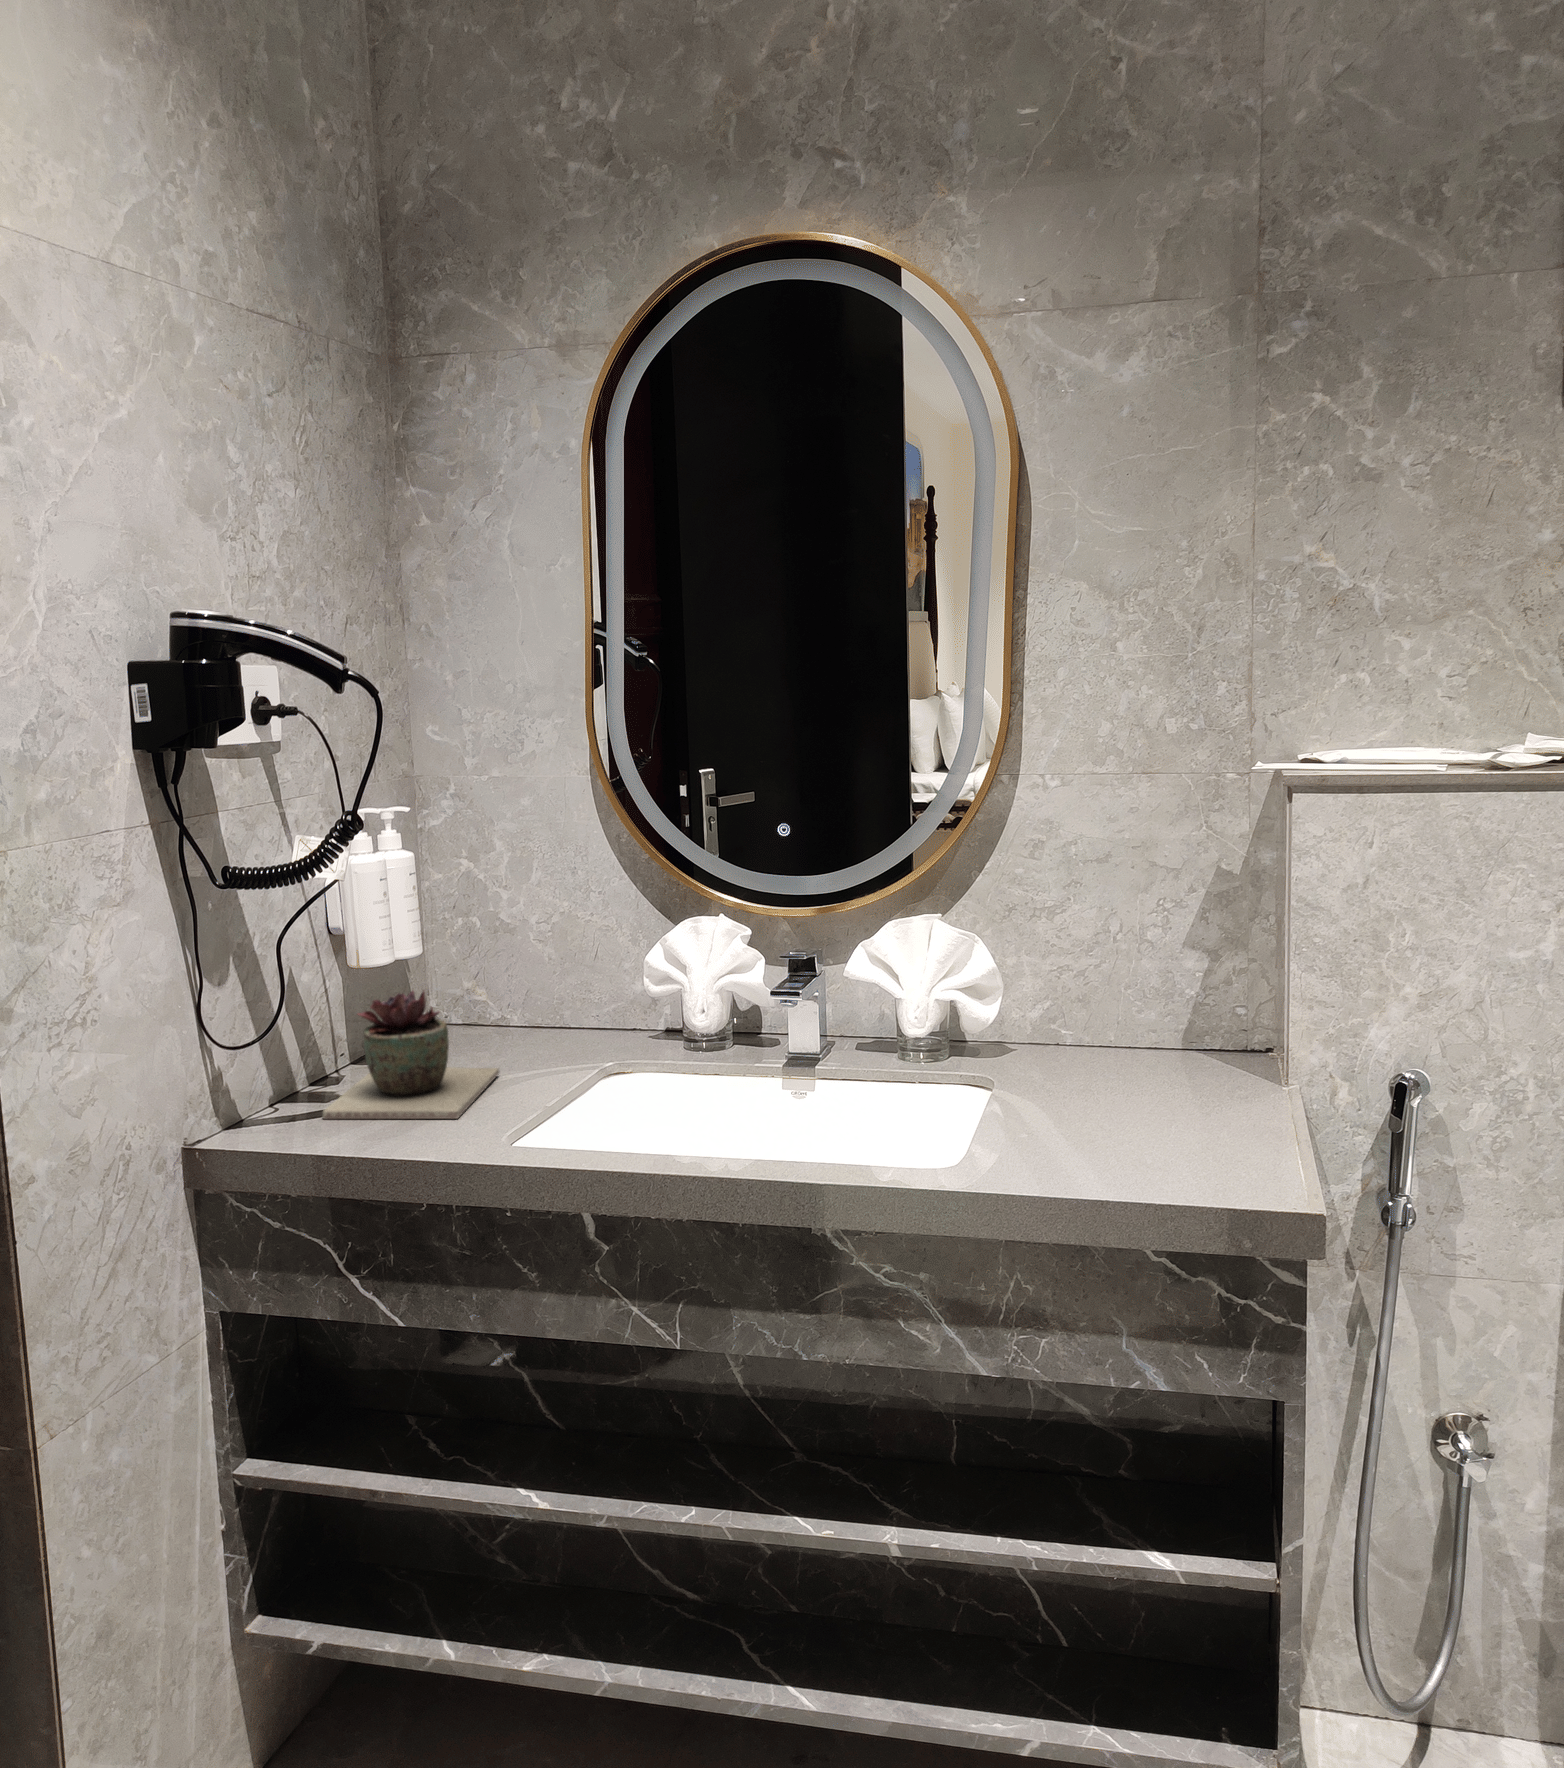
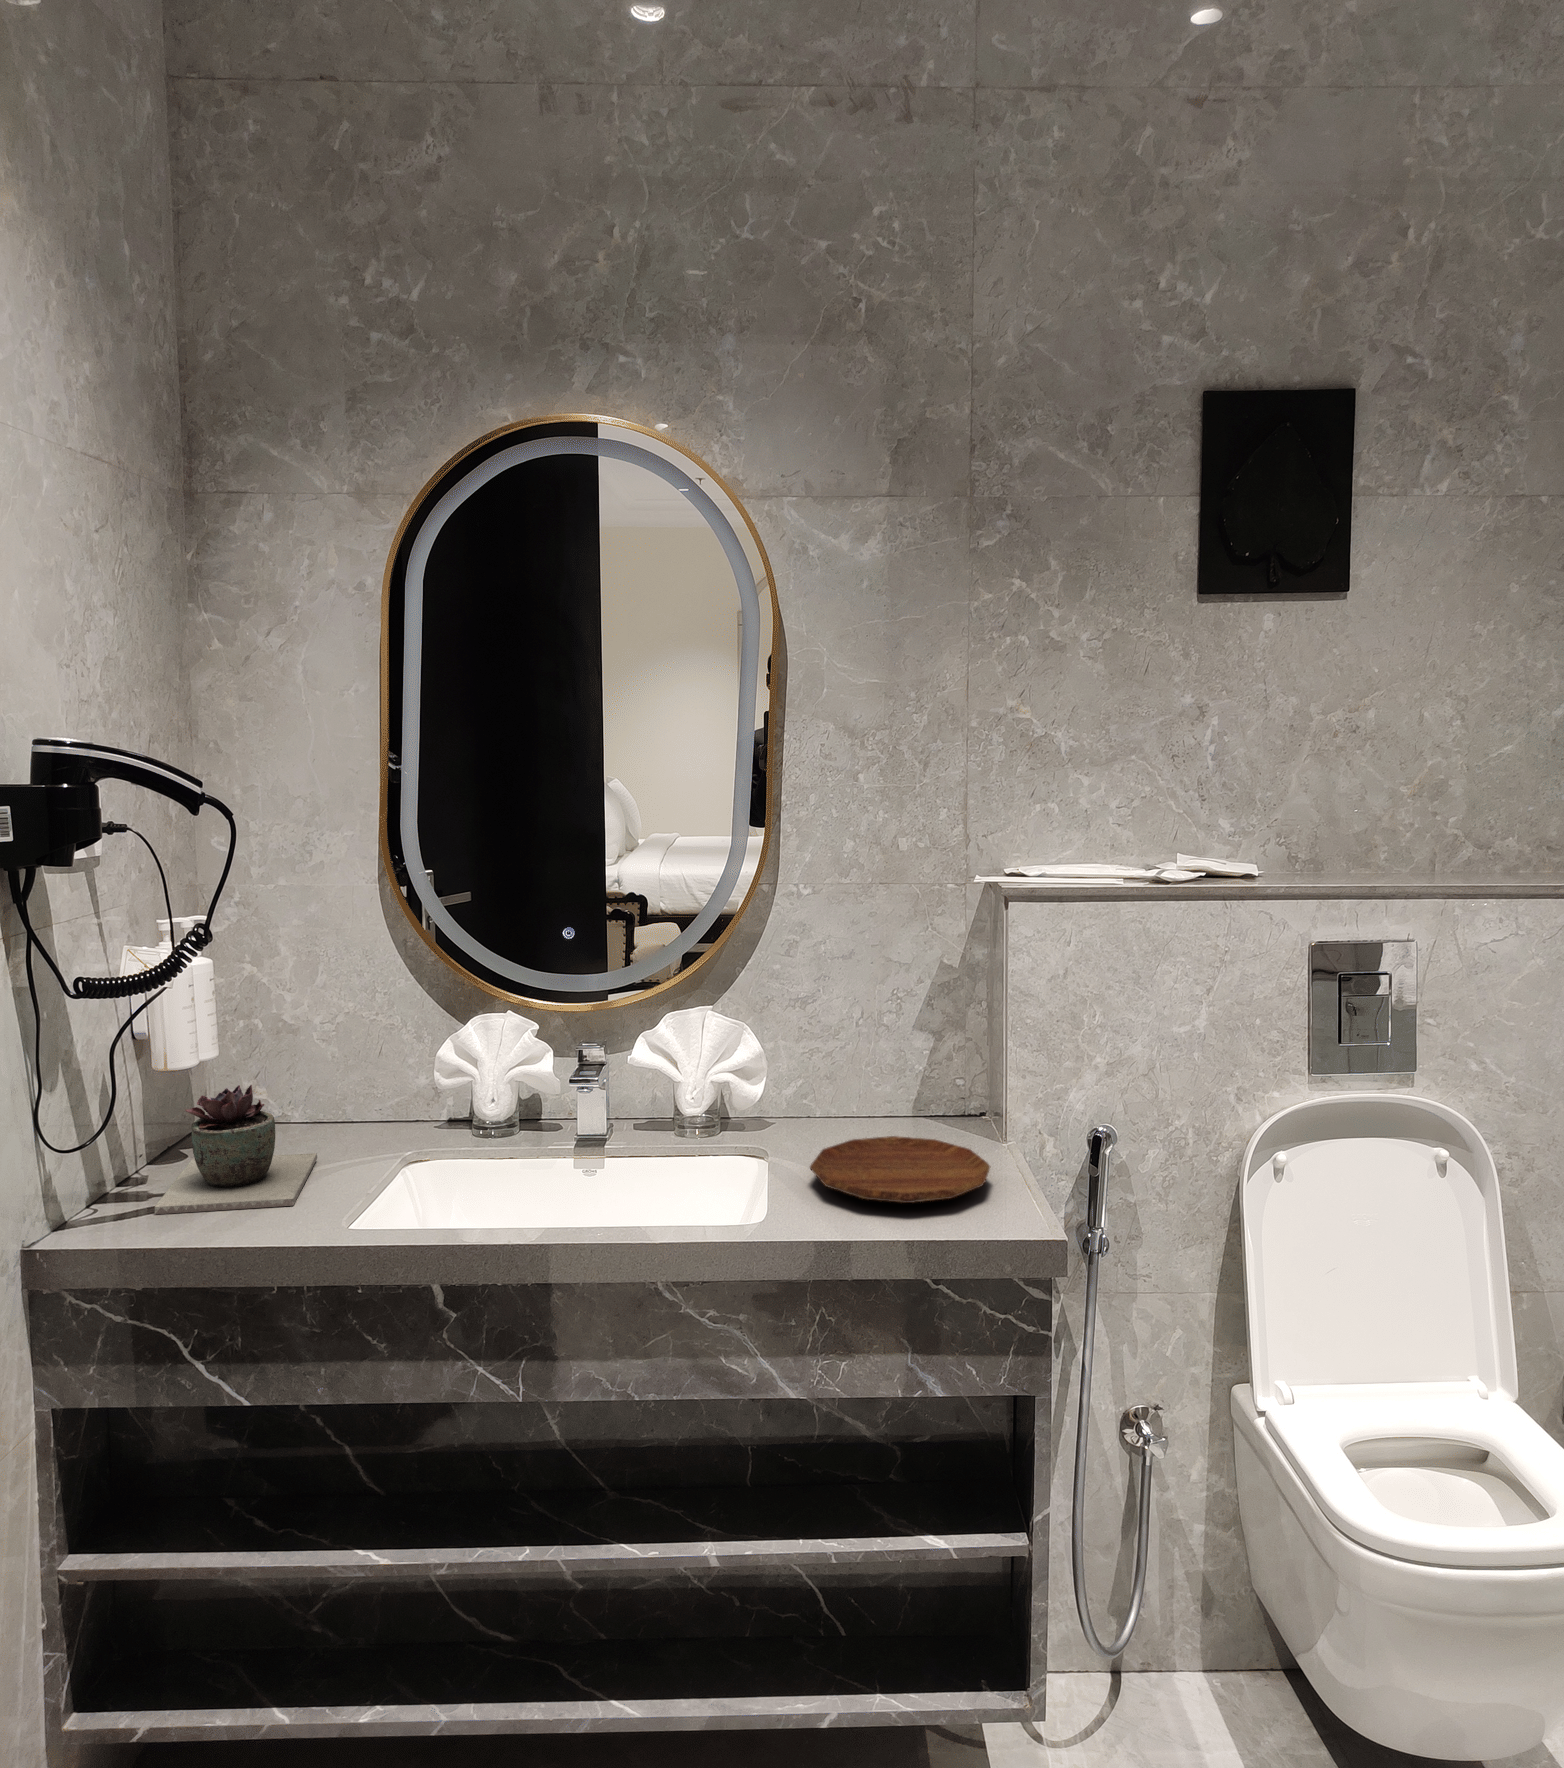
tray: none [1023,1080,1248,1157] -> present [810,1136,990,1203]

